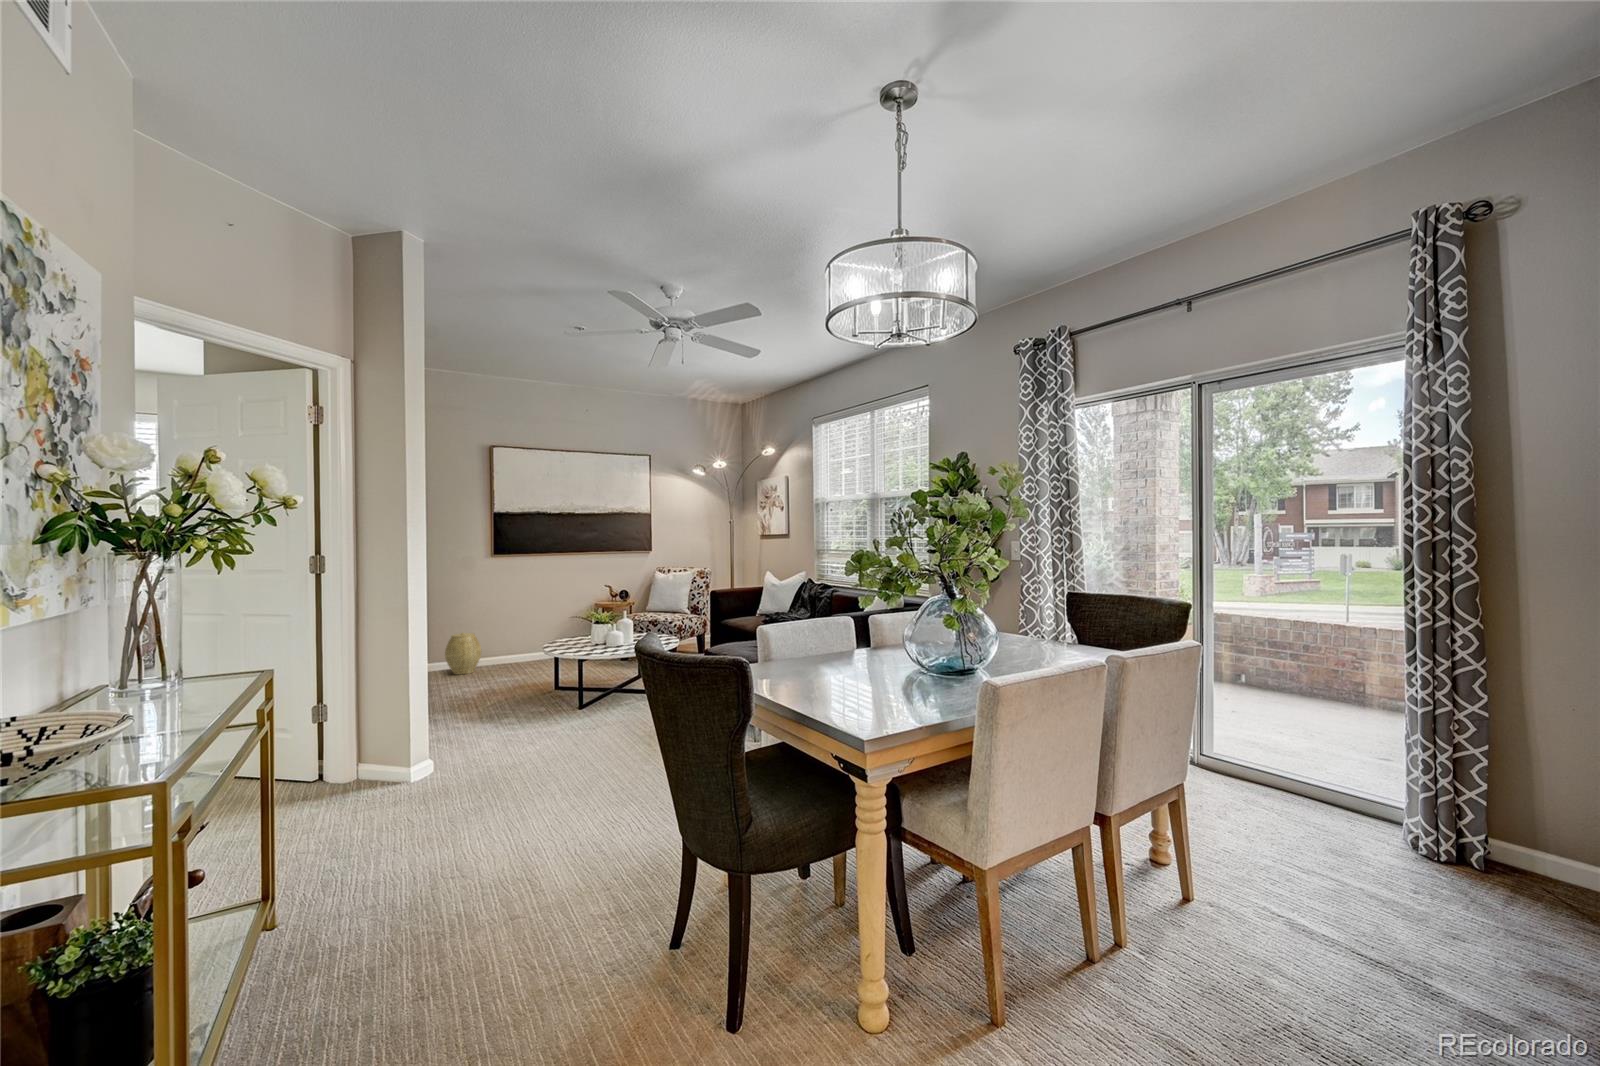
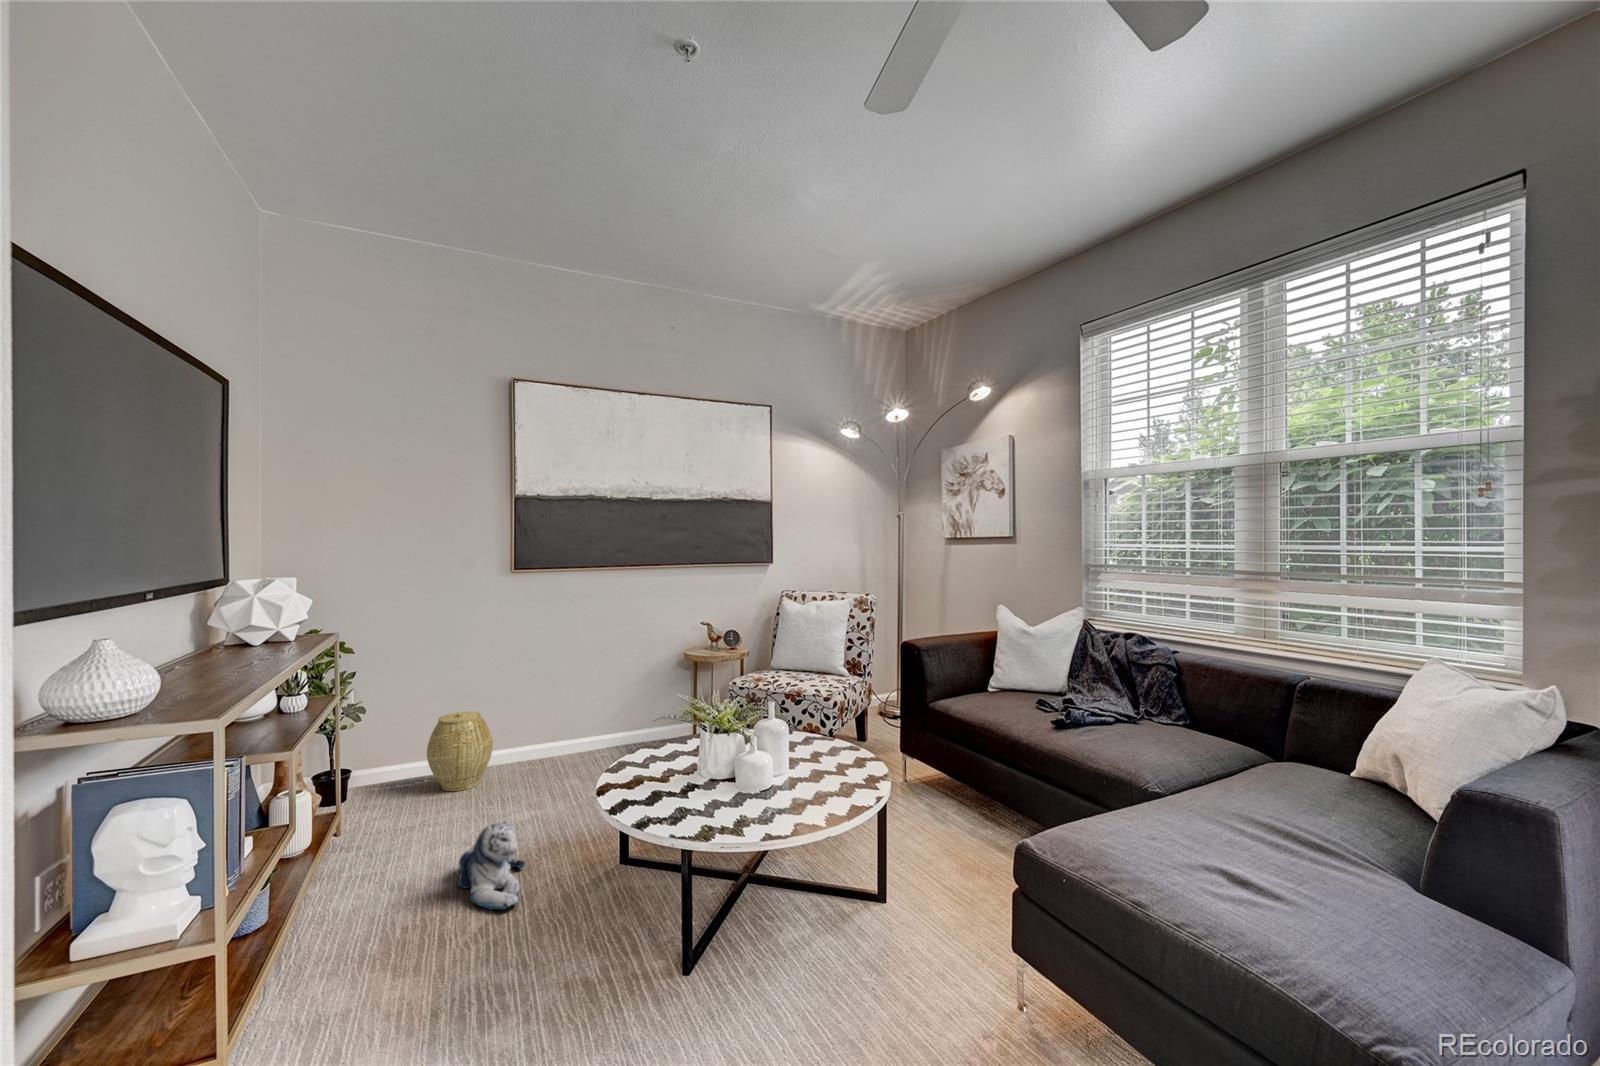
plush toy: none [474,668,506,703] -> present [457,822,525,910]

